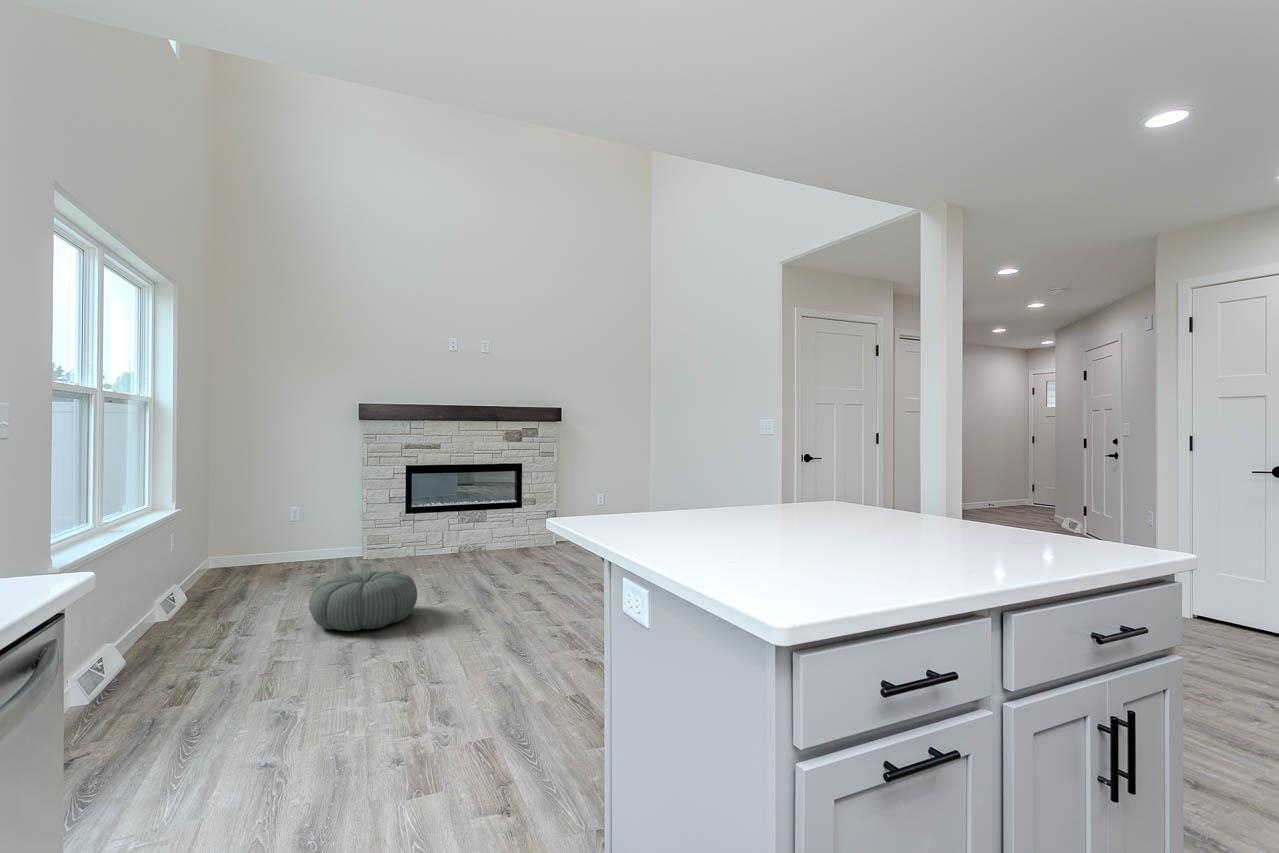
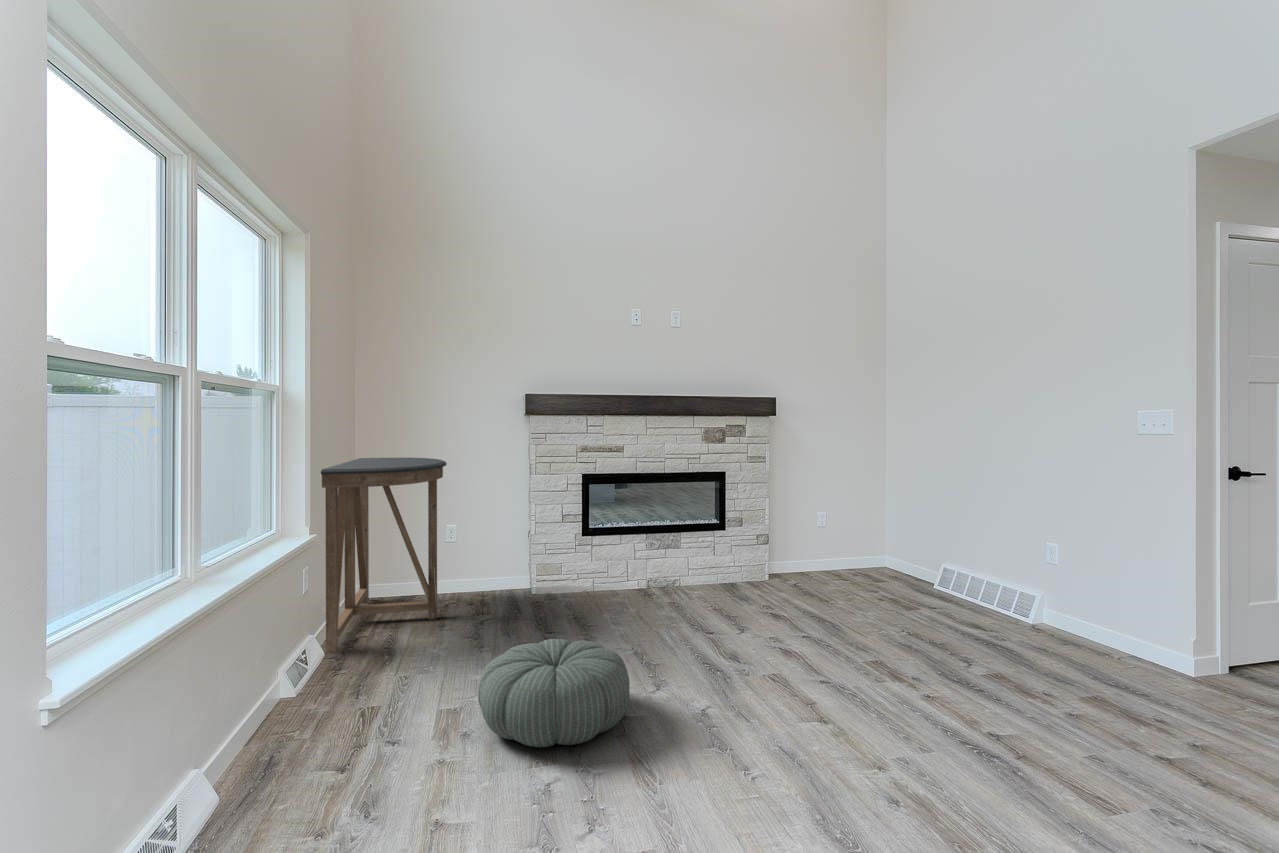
console table: none [186,454,291,599] -> present [321,458,447,653]

